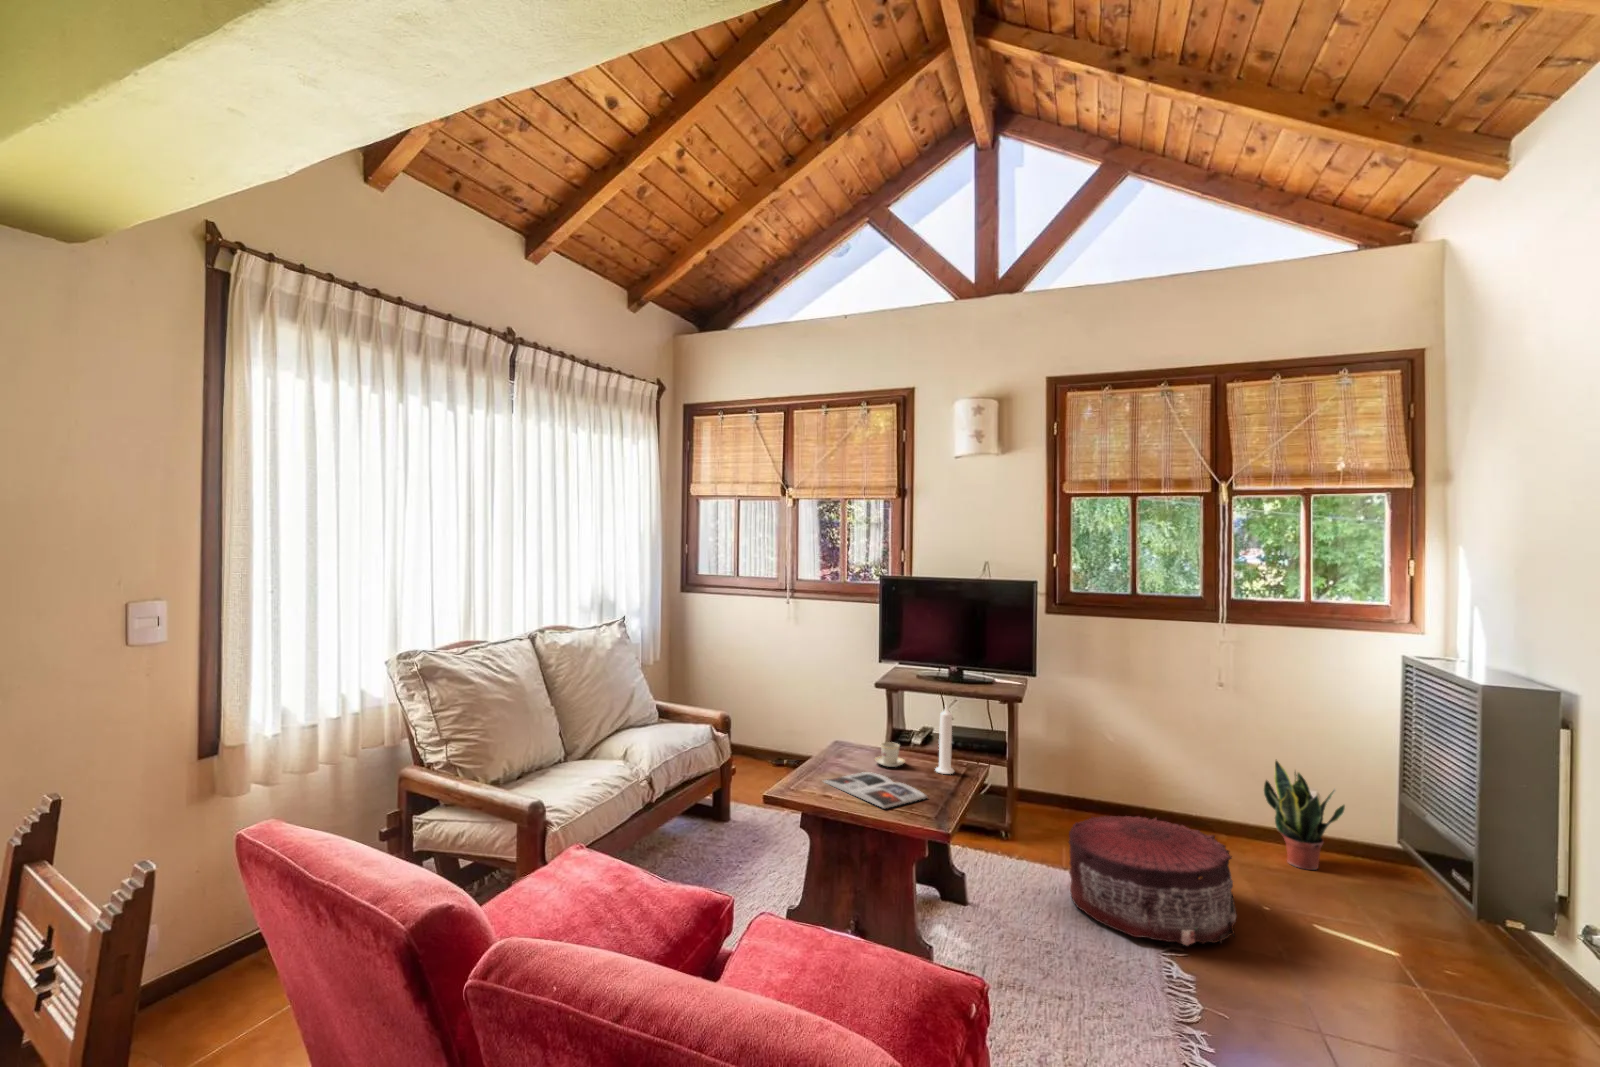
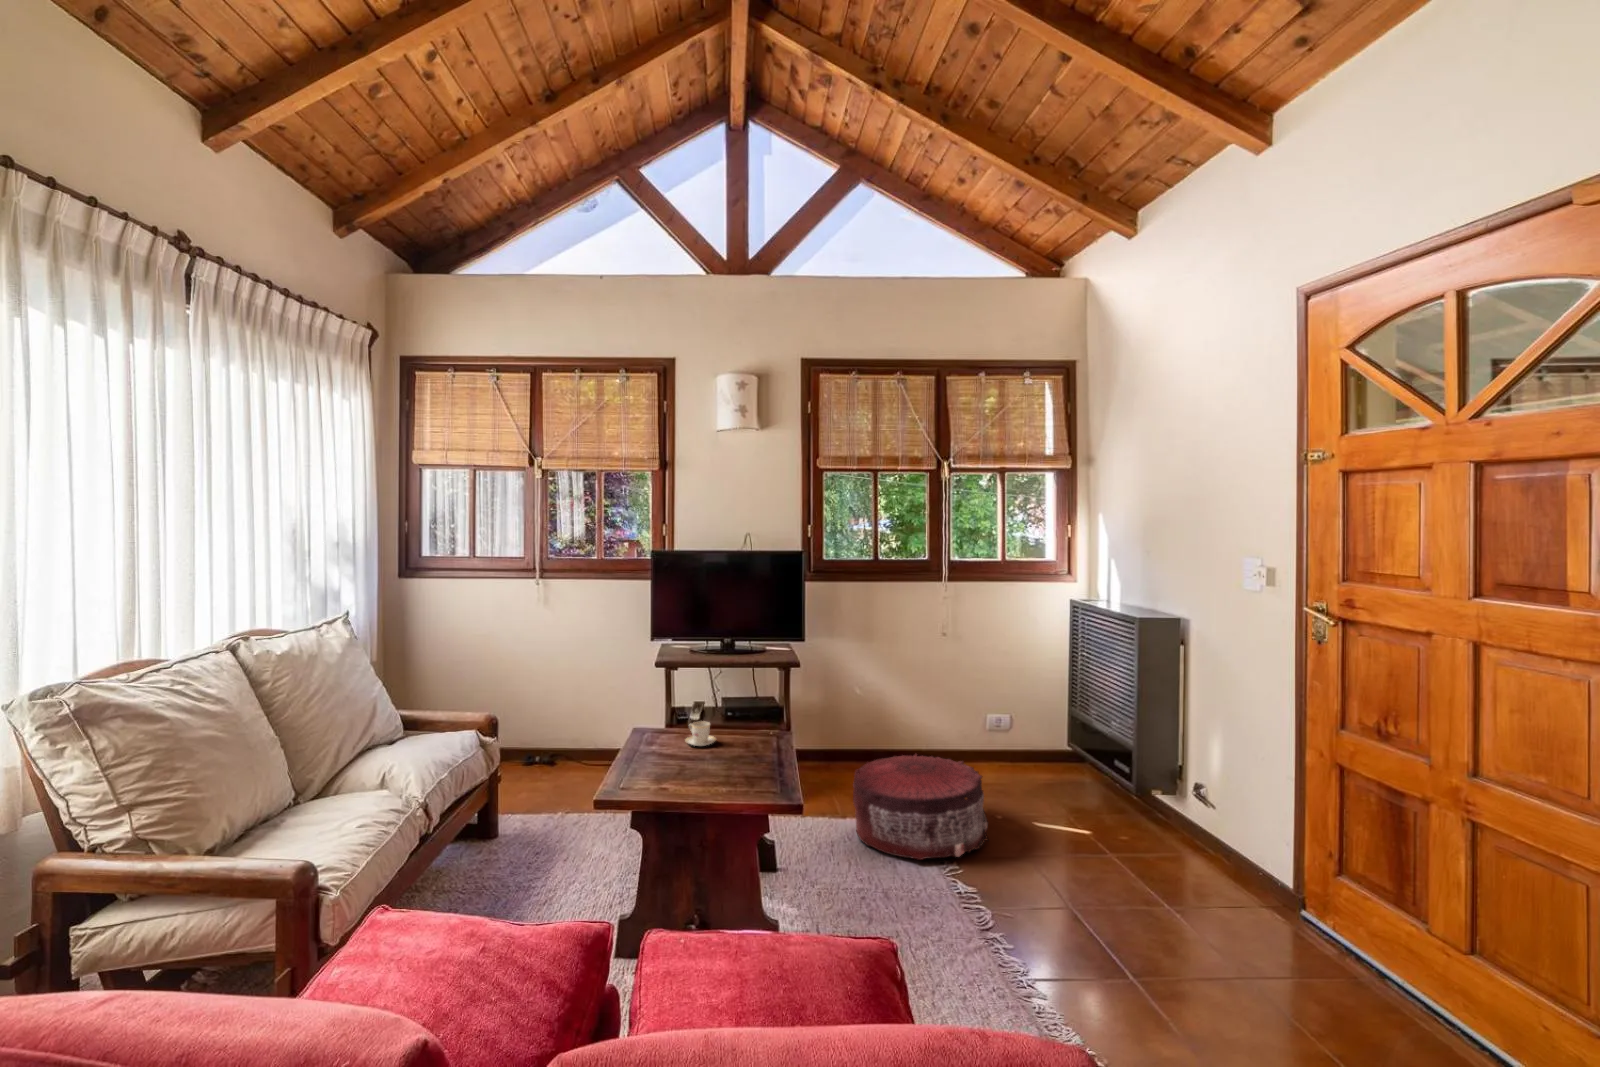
candle: present [935,706,954,774] -> none [746,678,765,745]
potted plant: present [1264,761,1345,870] -> none [979,691,1035,776]
magazine: present [823,772,927,808] -> none [644,755,756,789]

